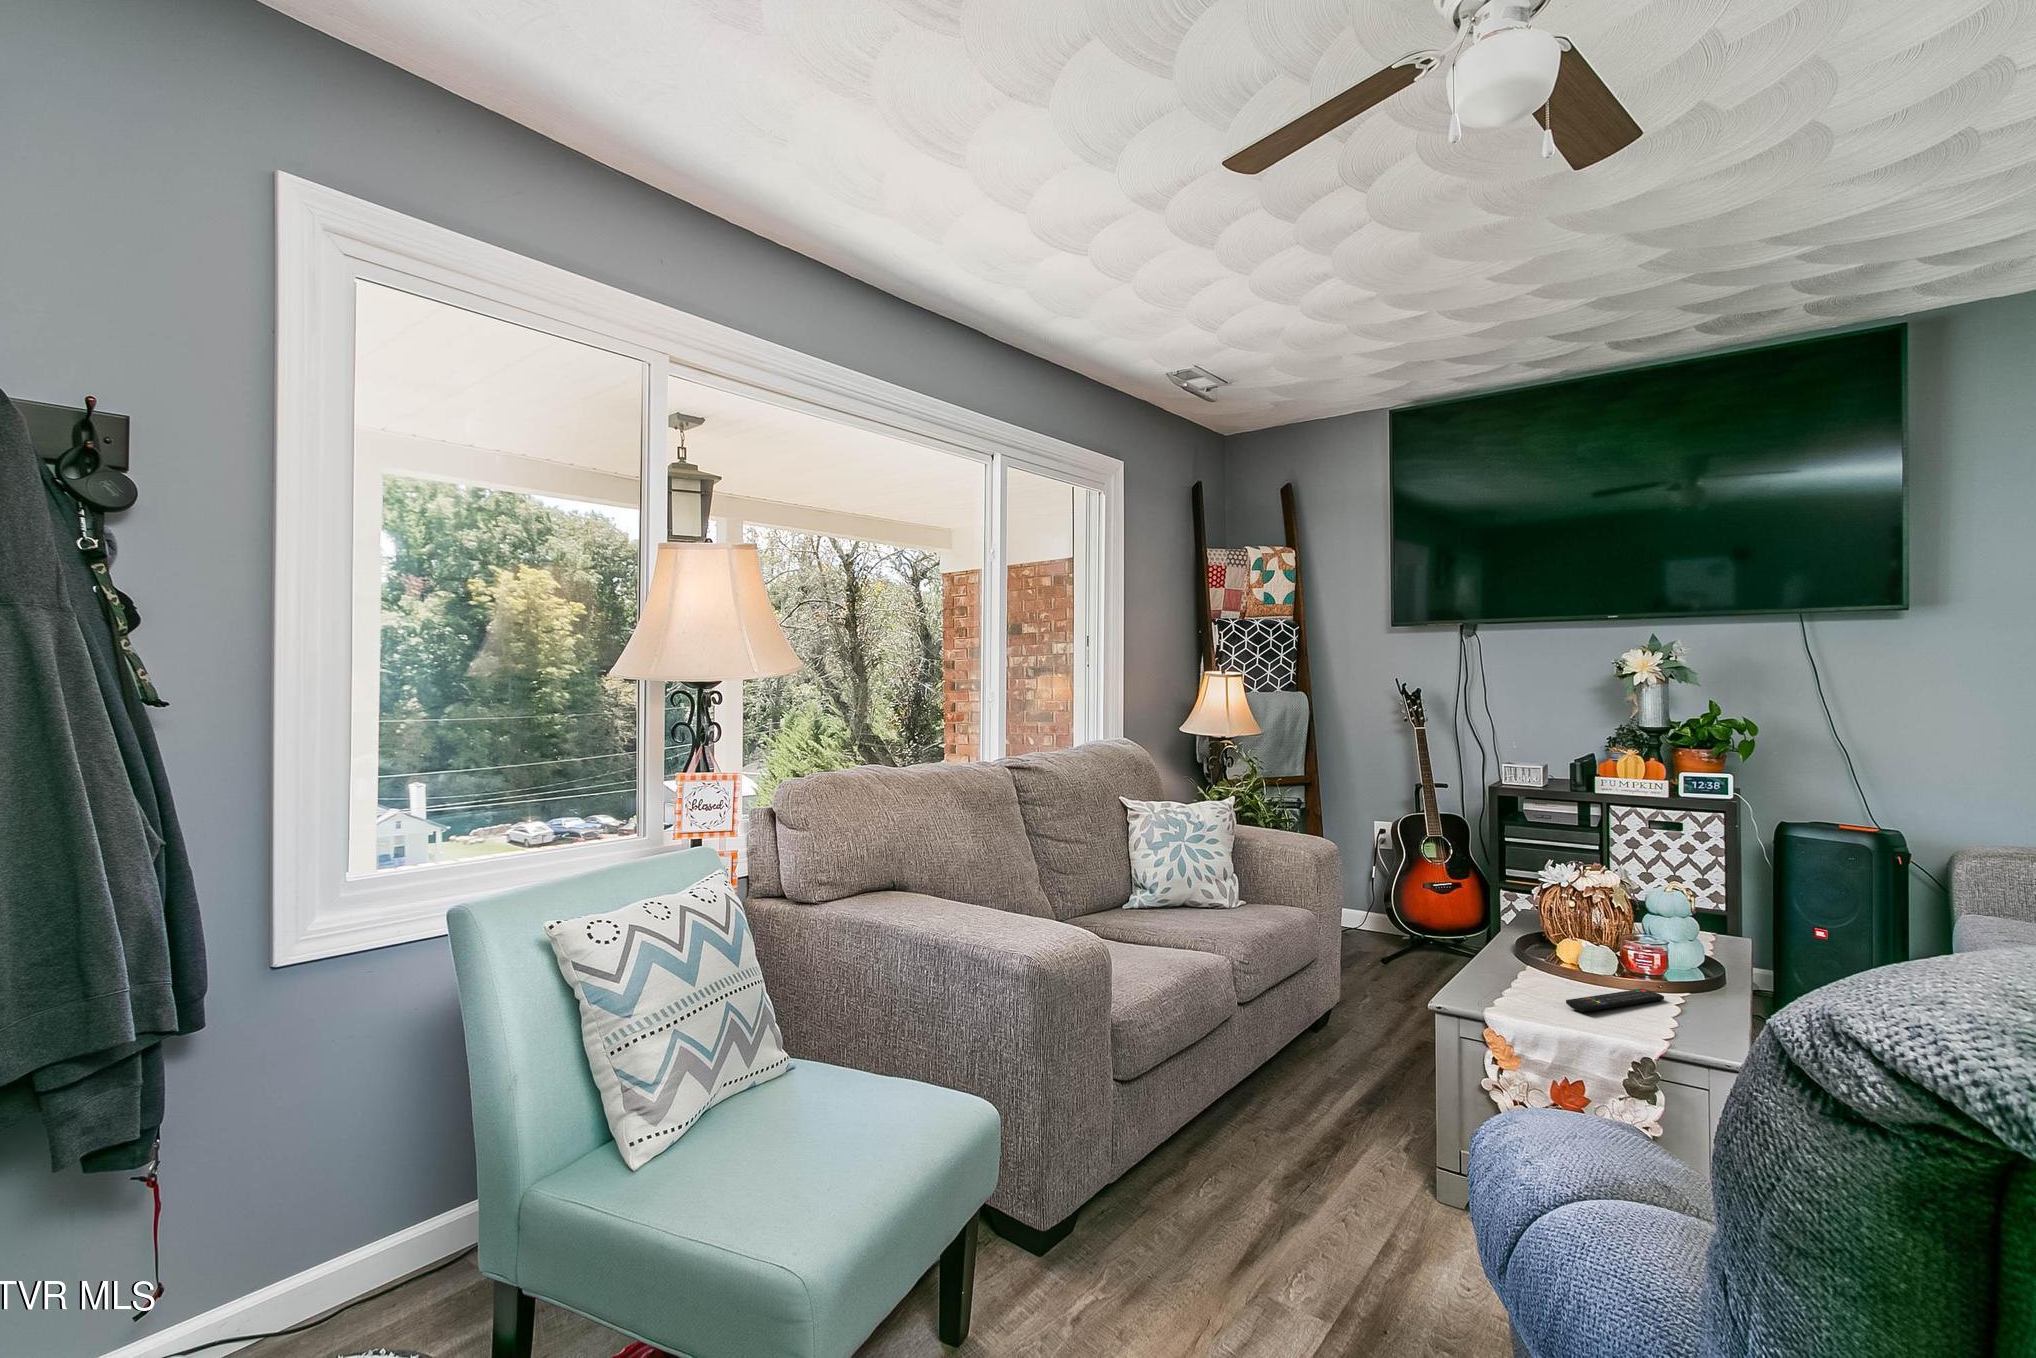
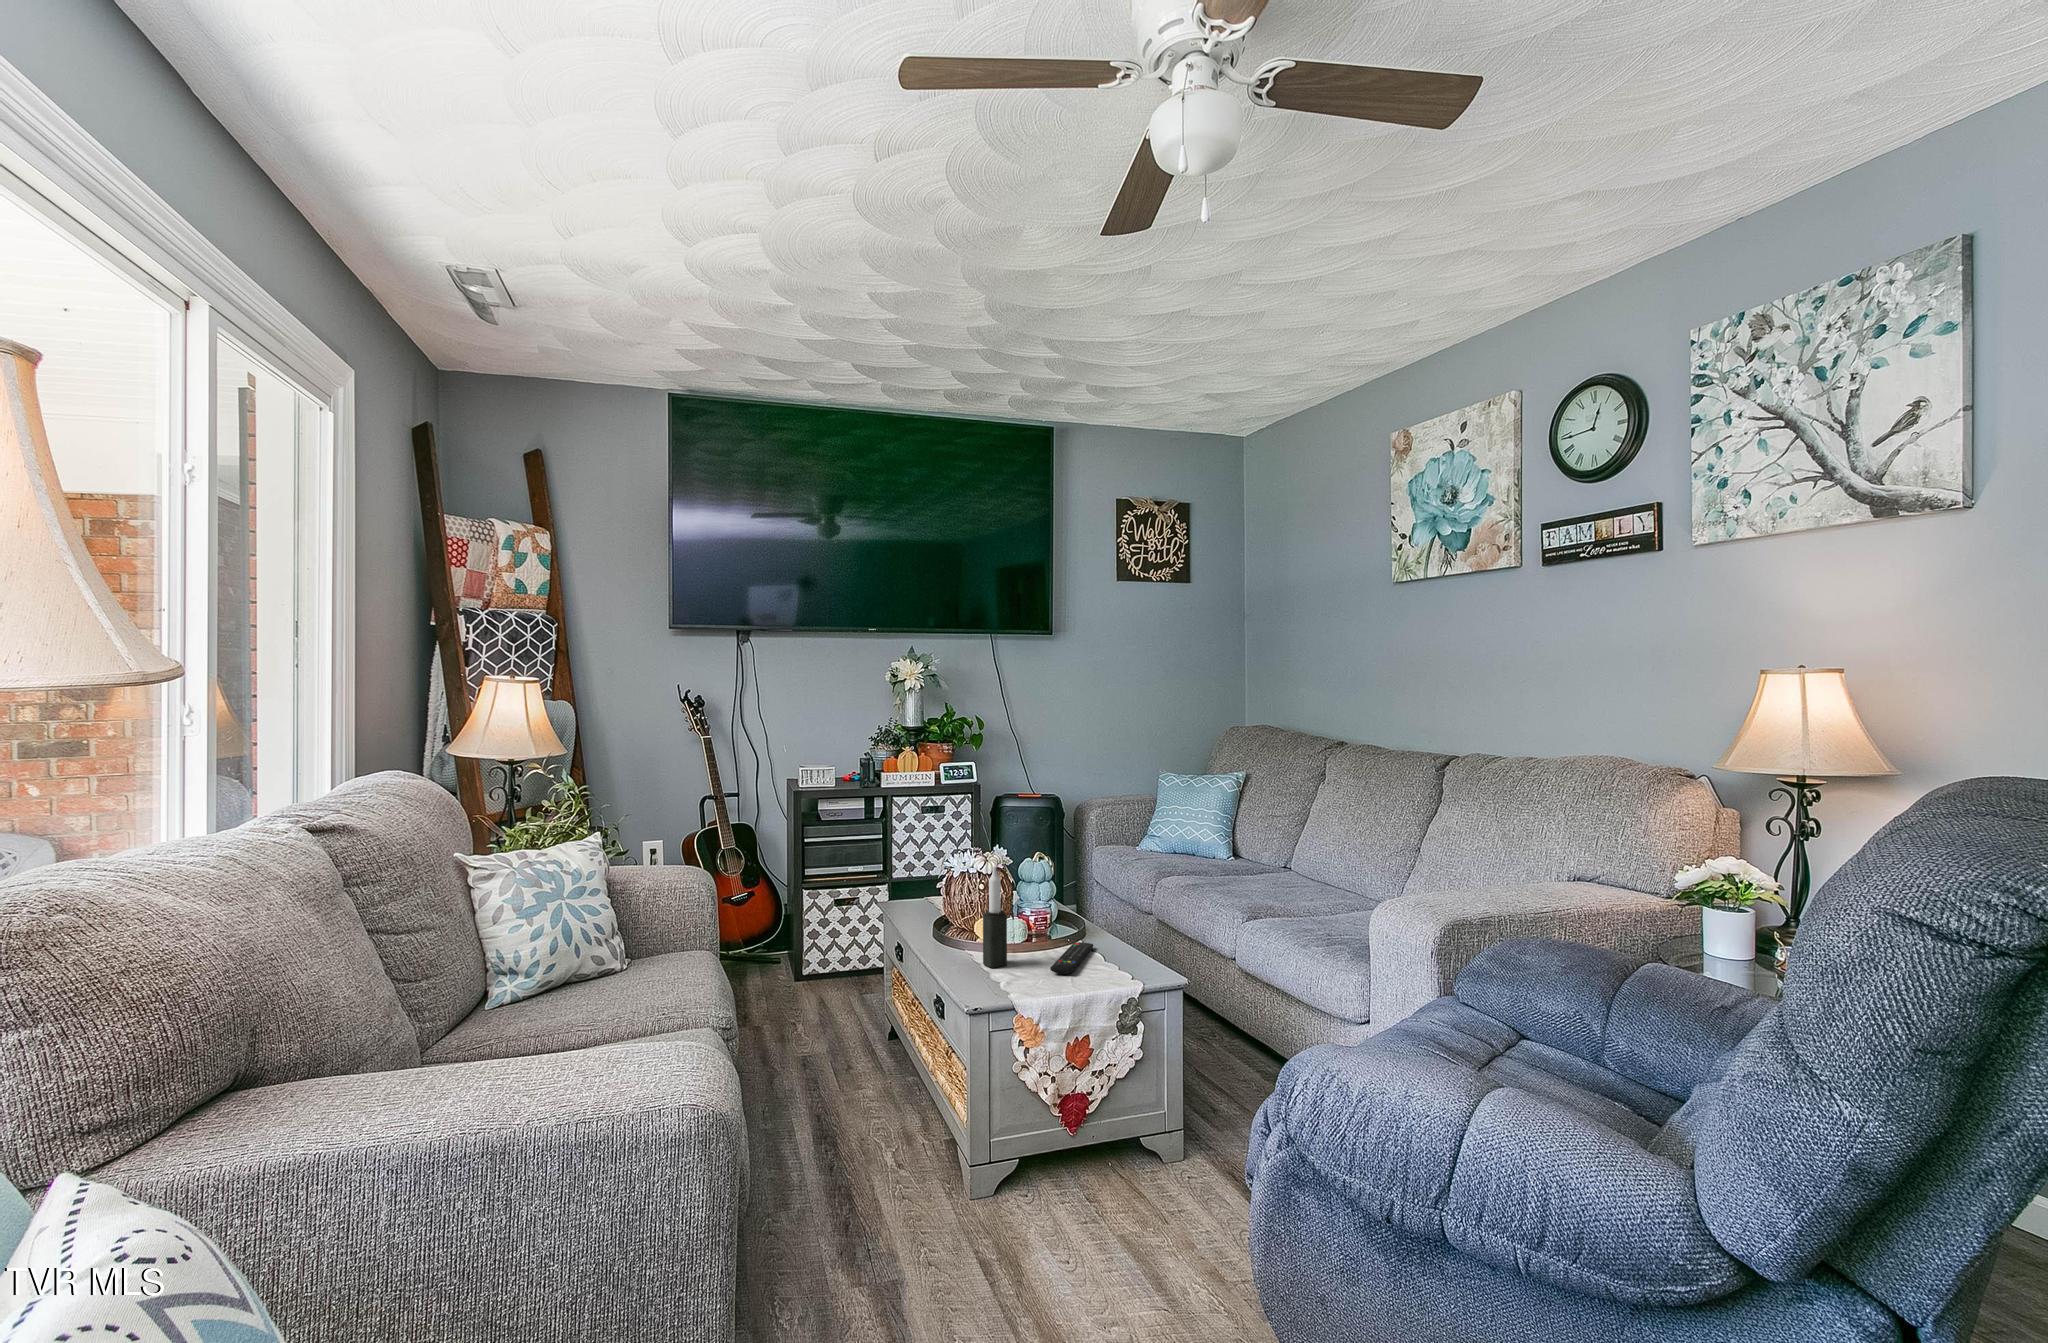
candle: none [1513,882,1538,987] -> present [983,866,1007,968]

